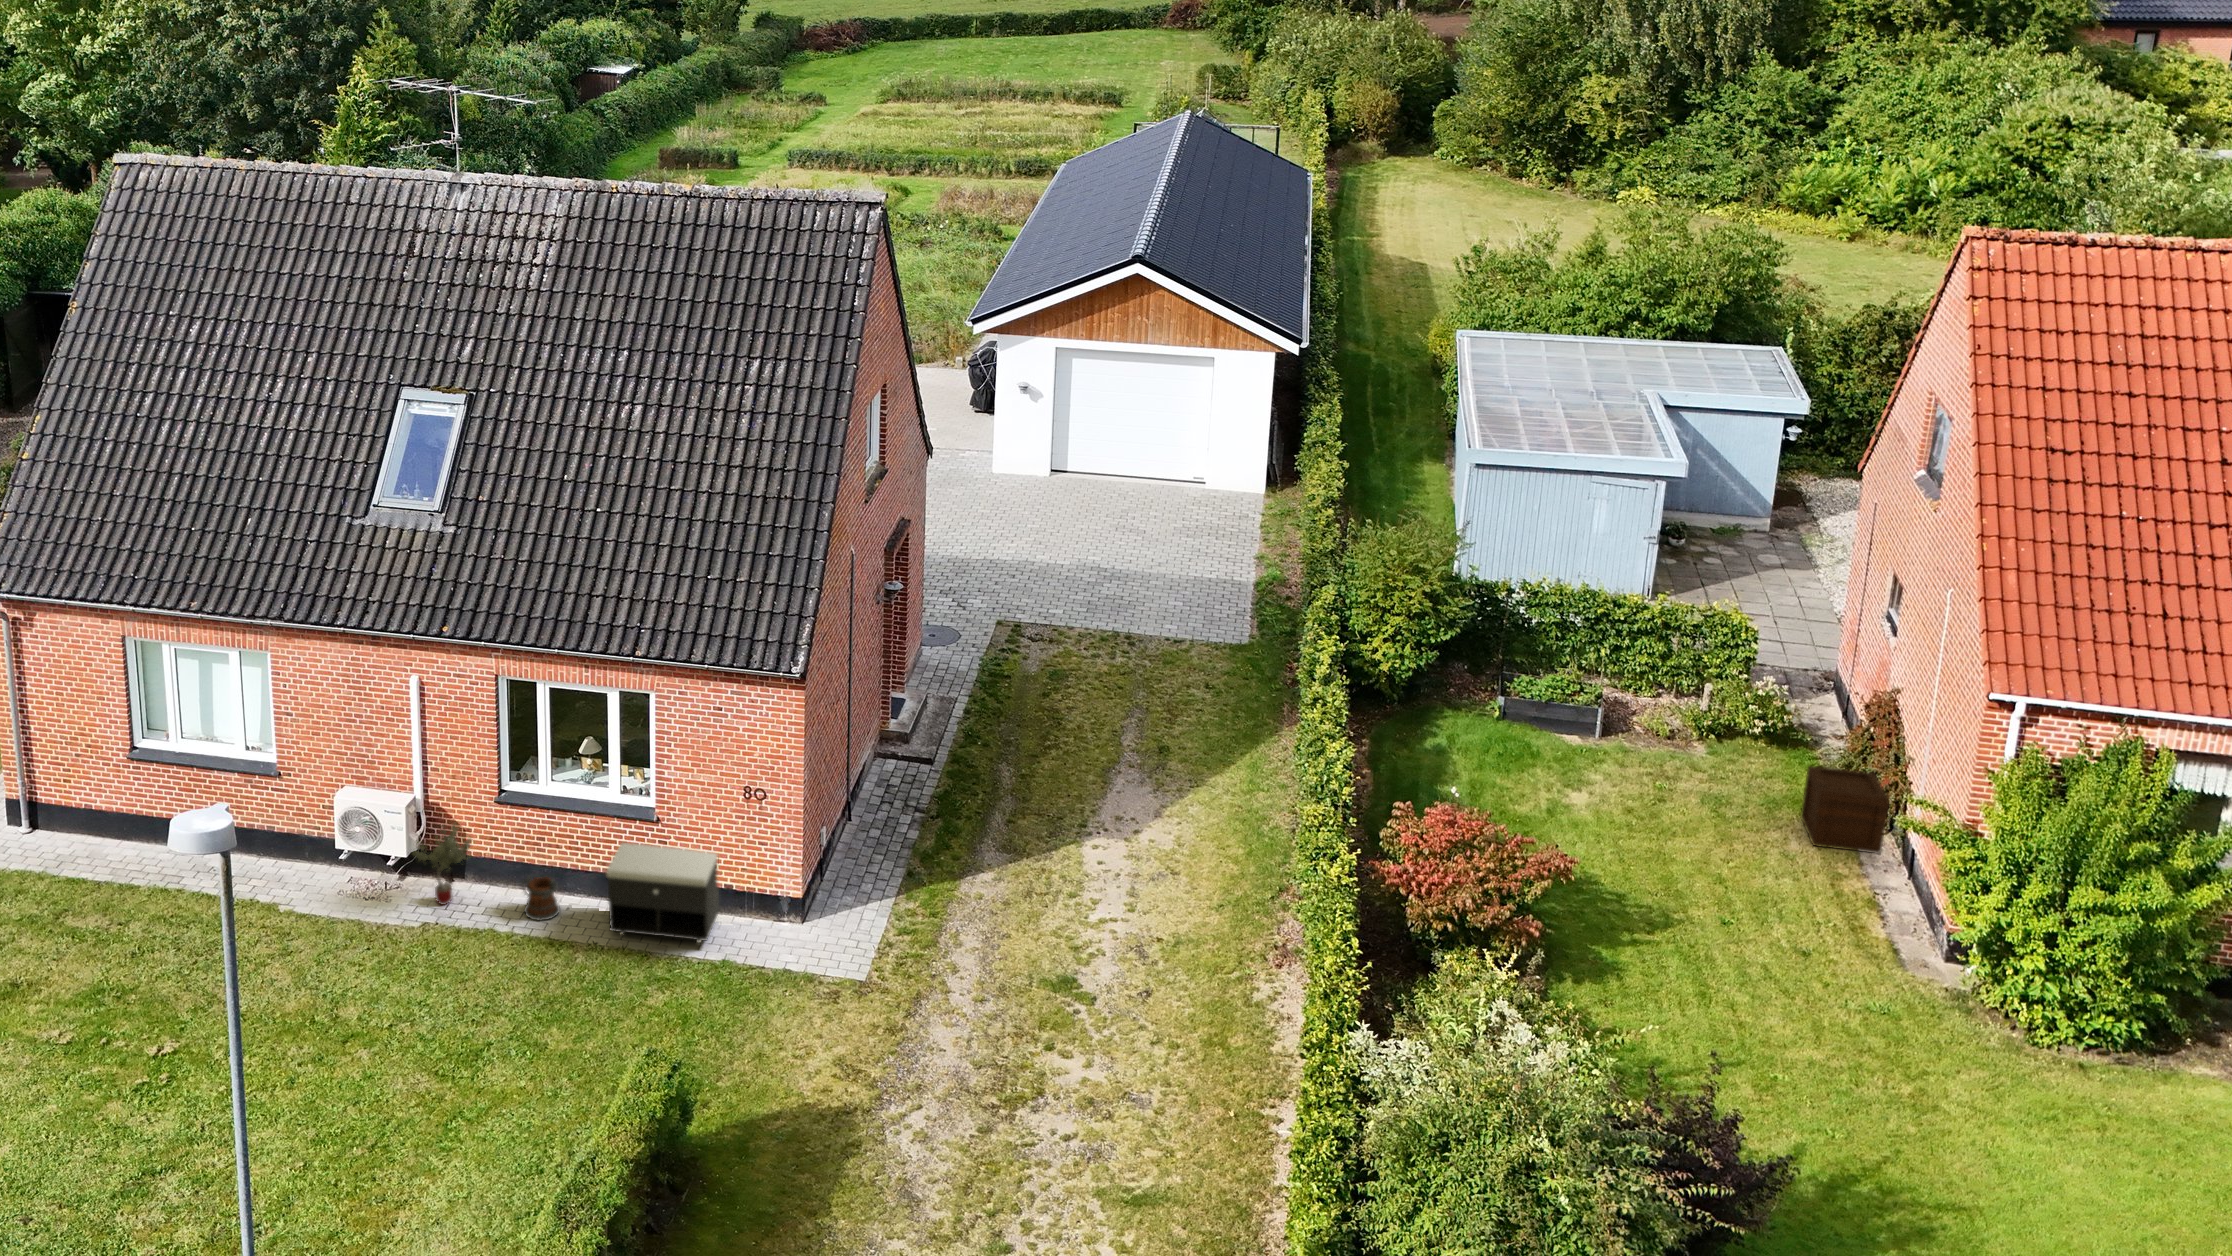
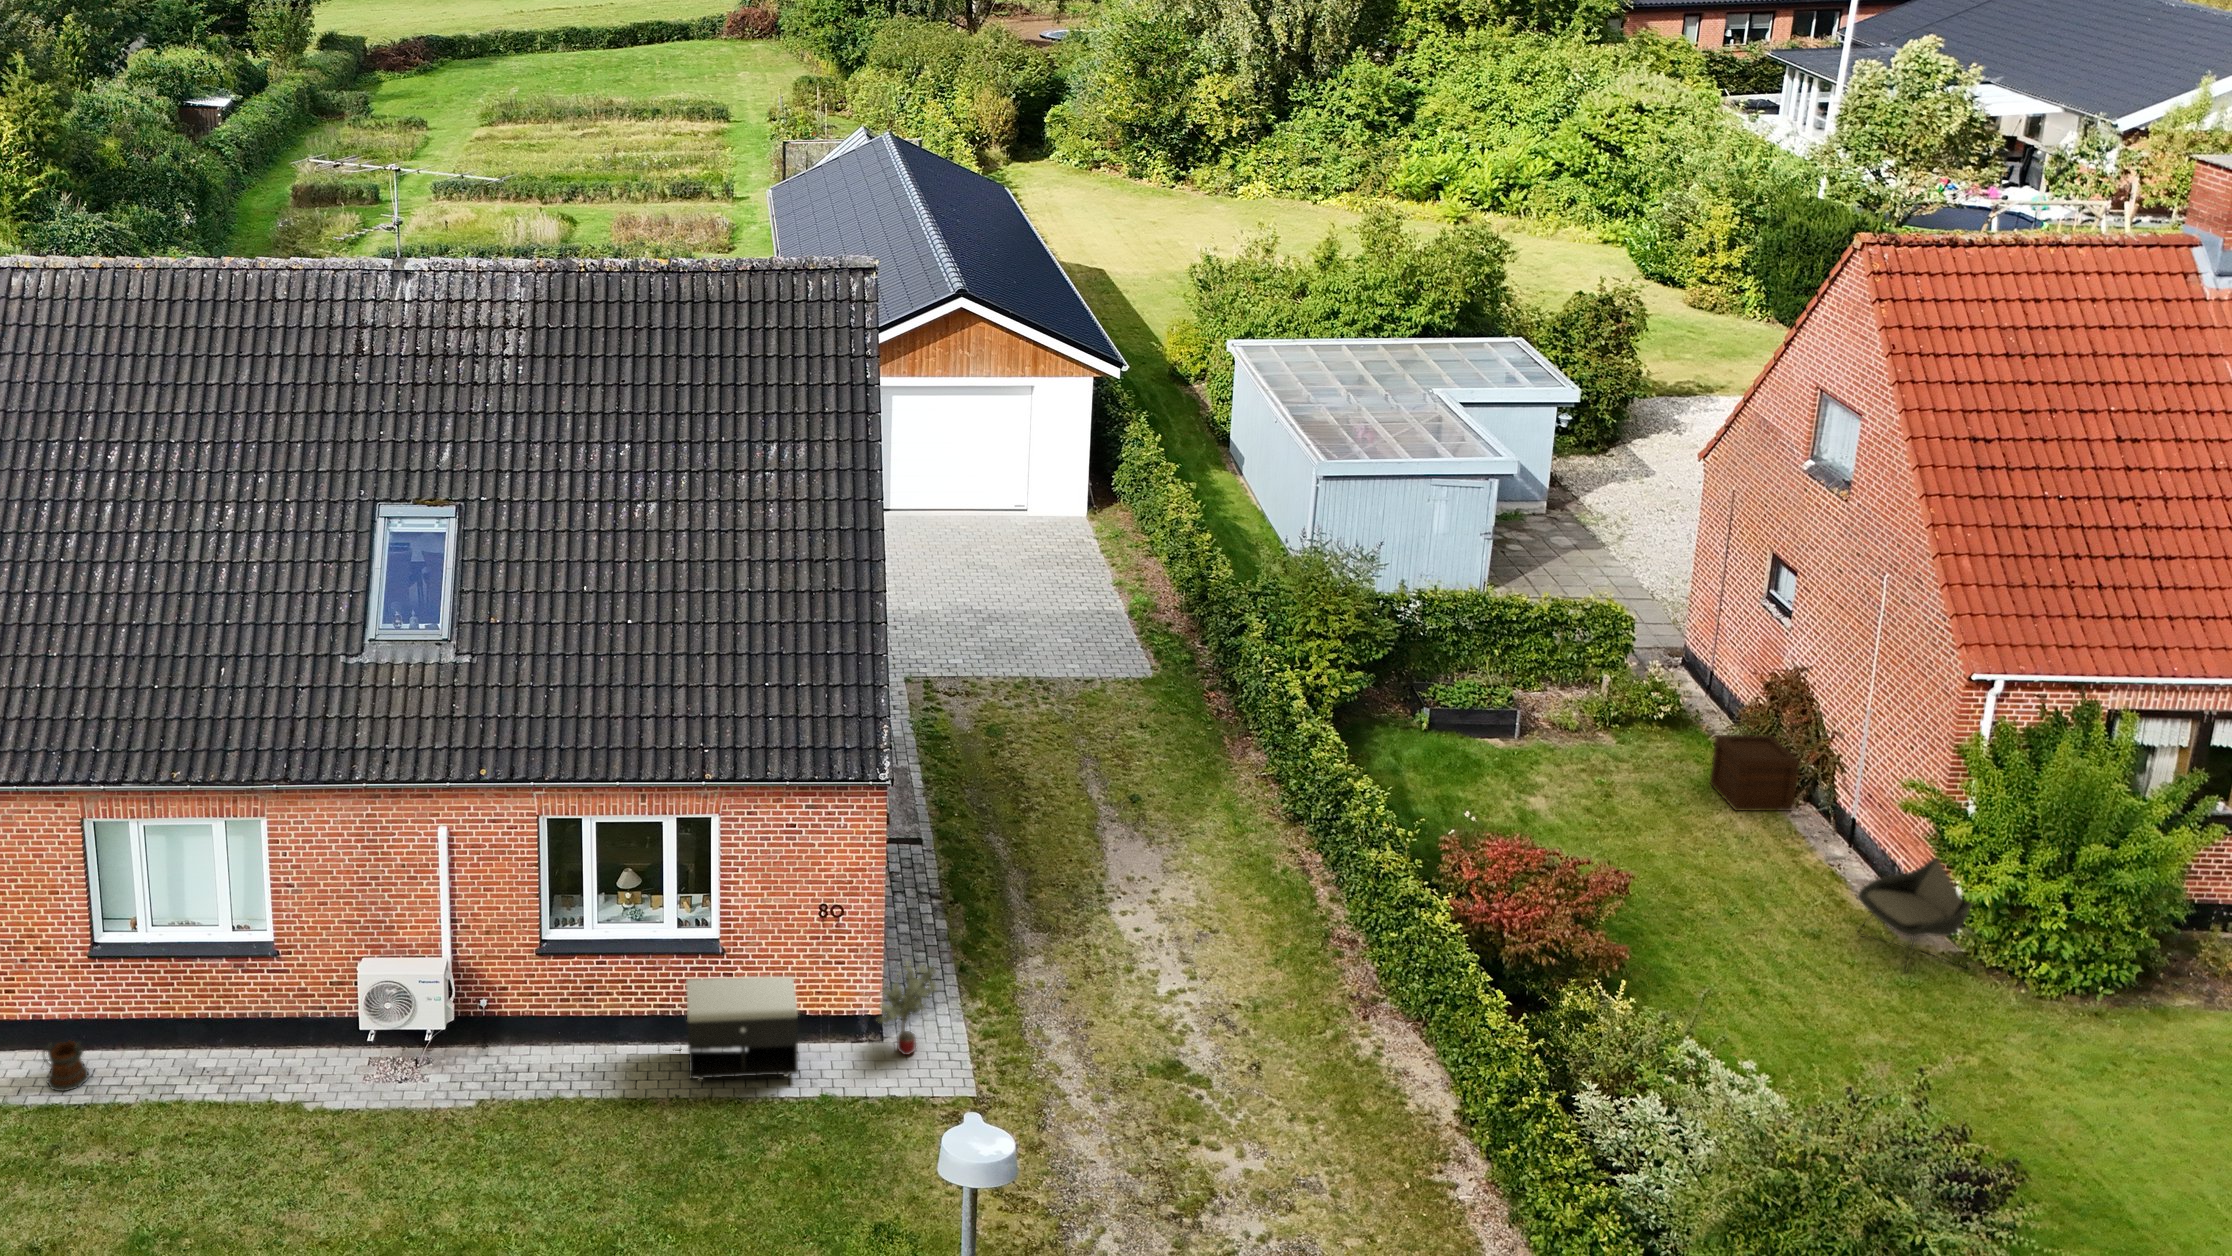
potted tree: present [413,824,471,905] -> present [878,962,936,1055]
bucket: present [523,876,560,920] -> present [43,1040,89,1091]
lounge chair: none [1875,903,2000,1024] -> present [1858,858,1972,973]

